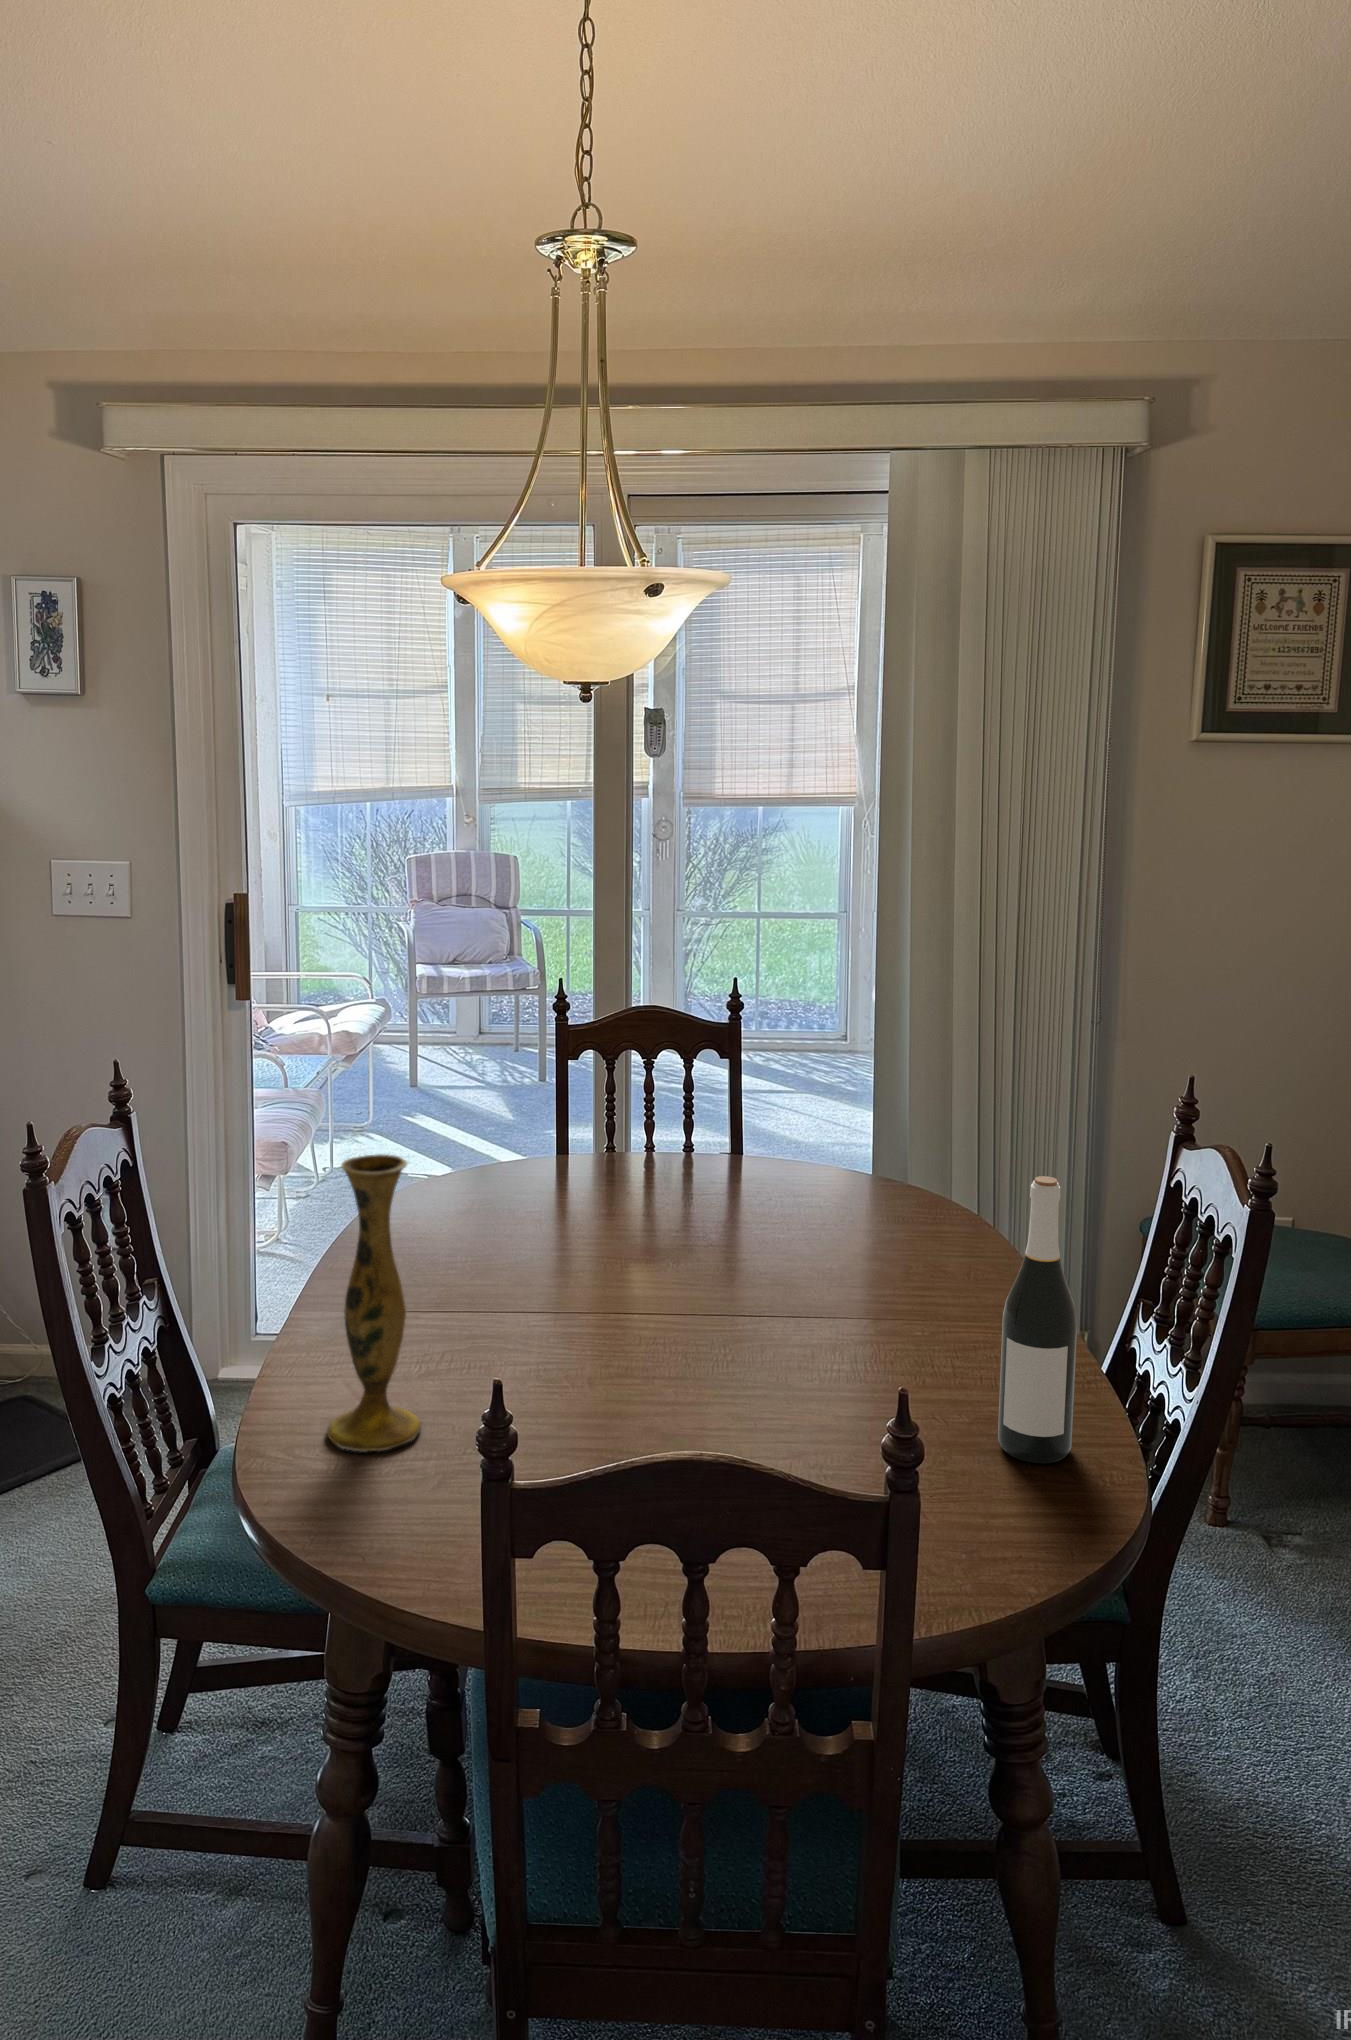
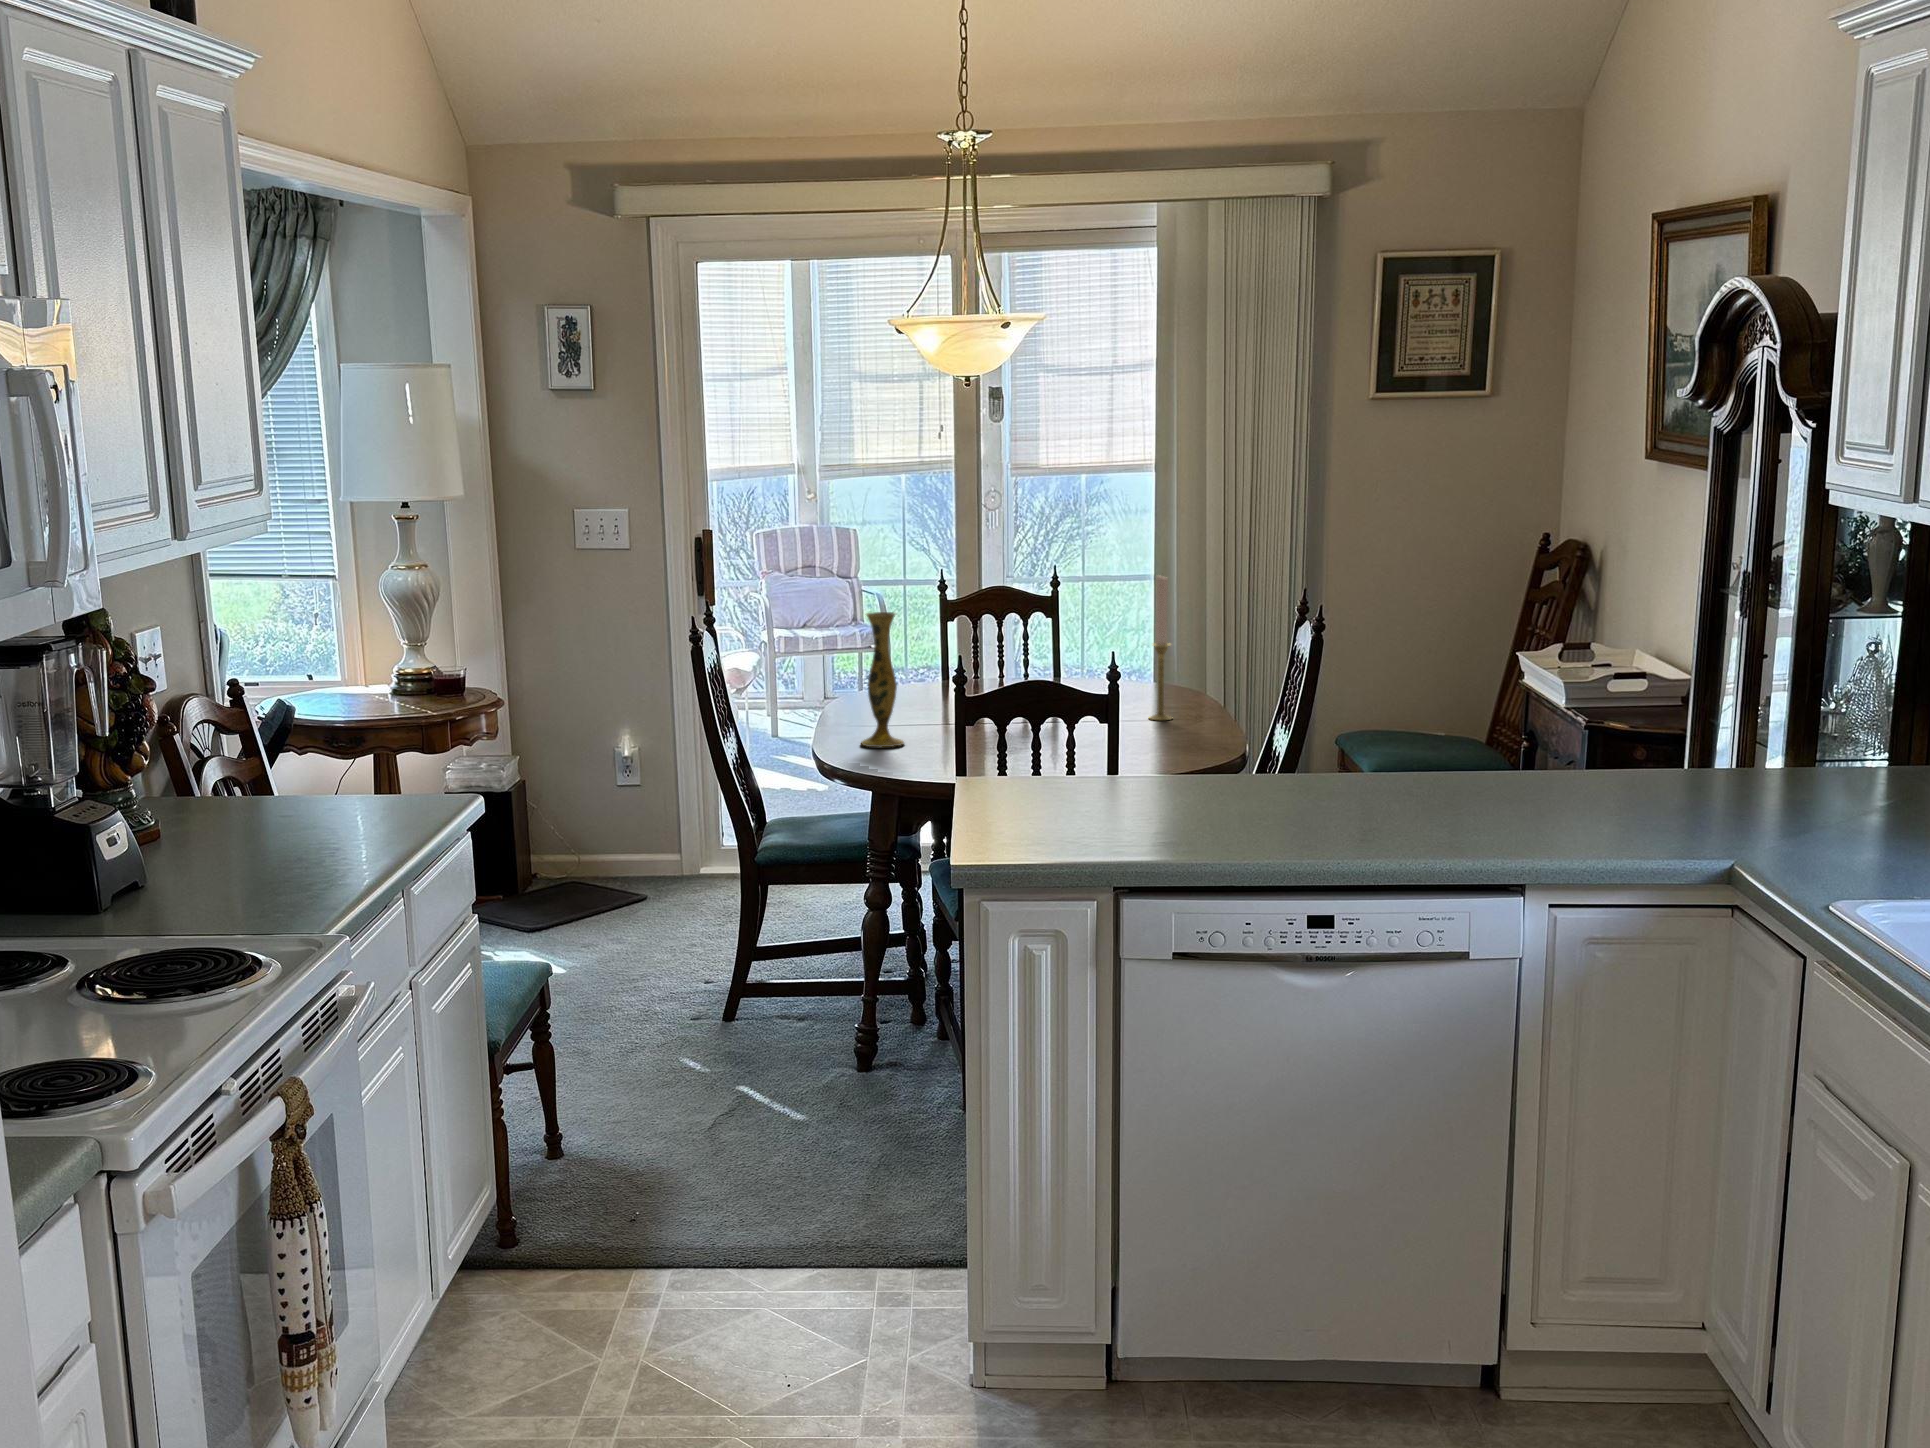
candlestick: none [909,1060,956,1334] -> present [1149,575,1171,720]
wine bottle: present [998,1176,1077,1464] -> none [1181,610,1217,745]

